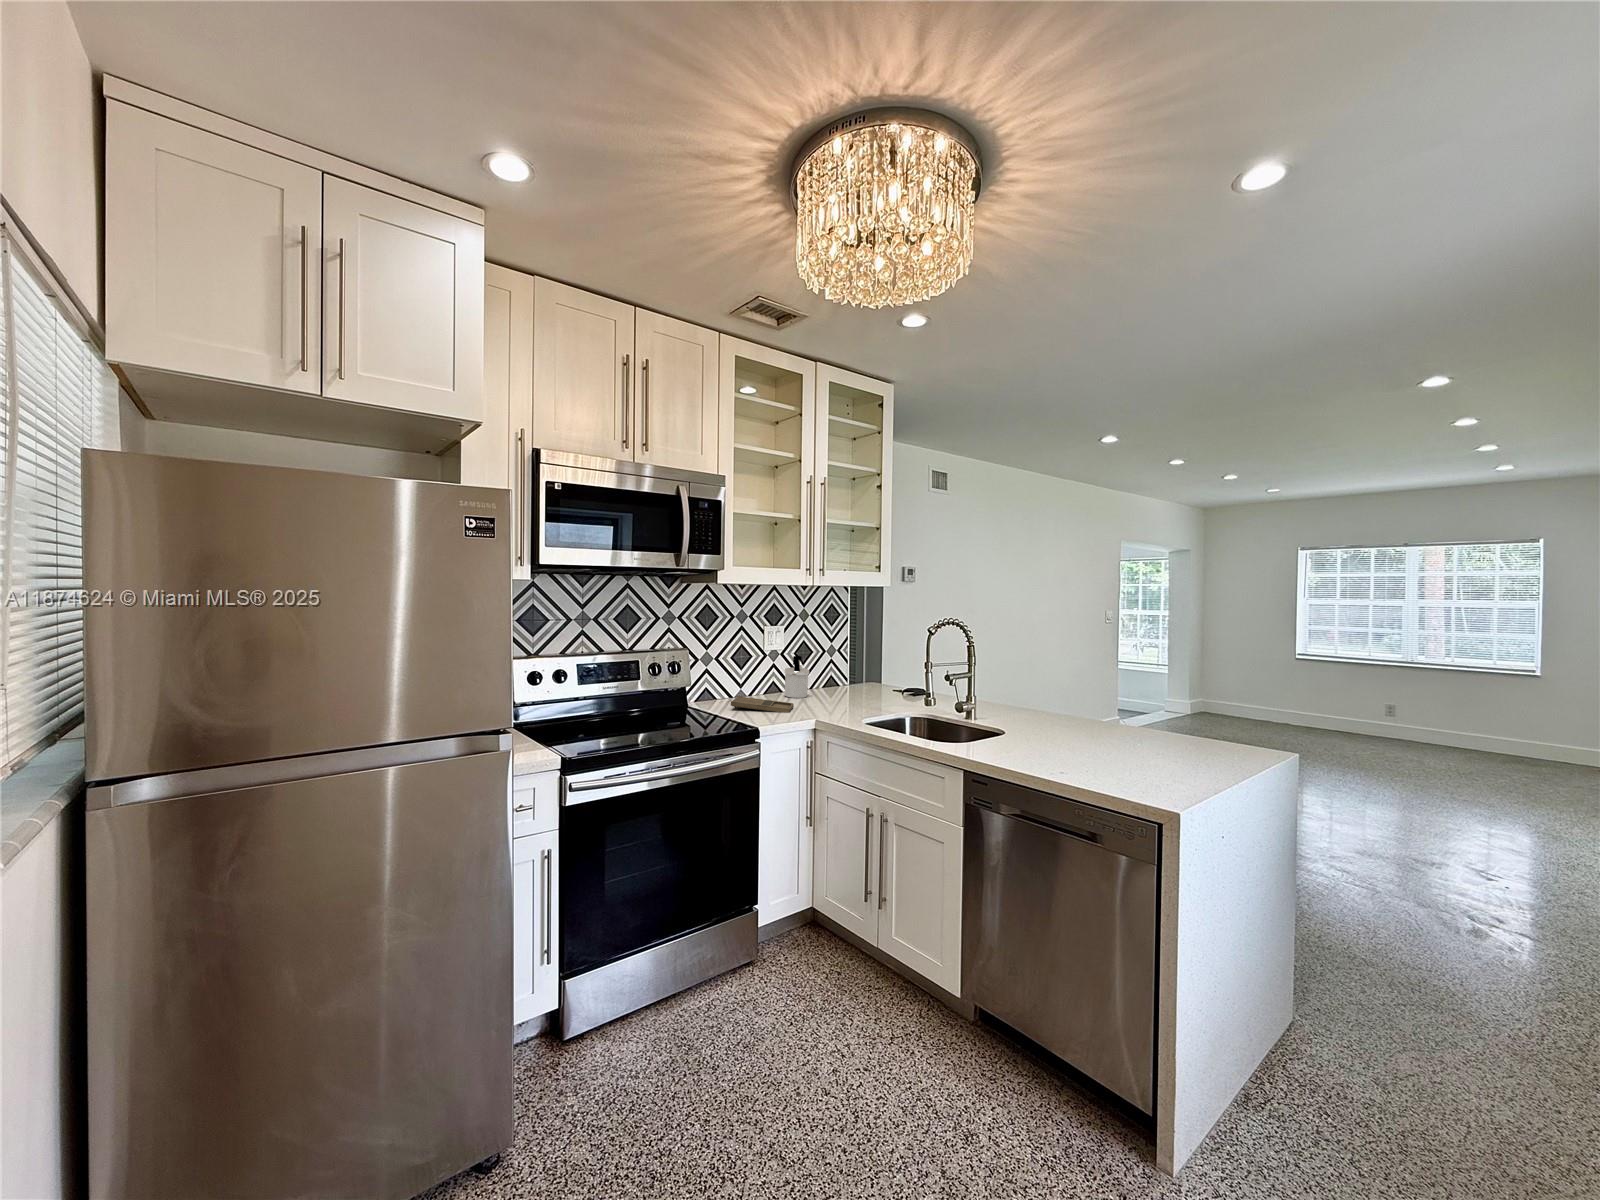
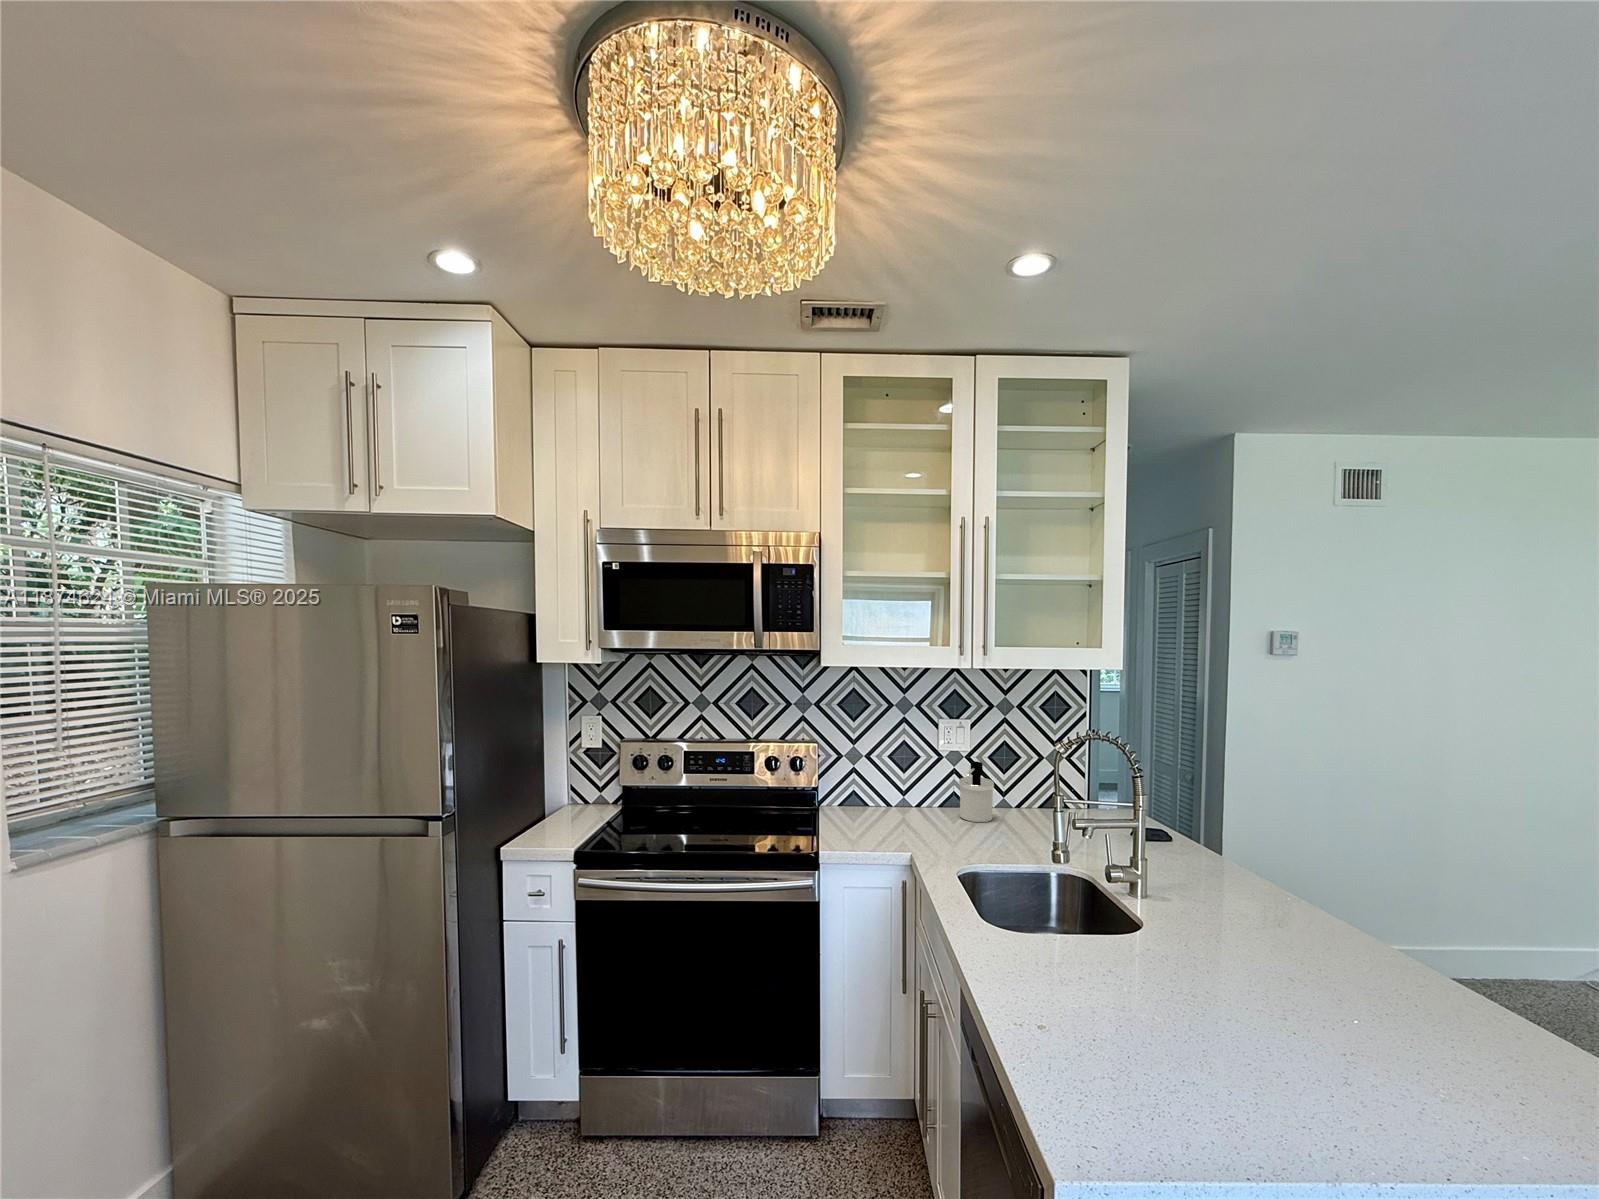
tray: present [731,696,794,713] -> none [850,810,934,848]

